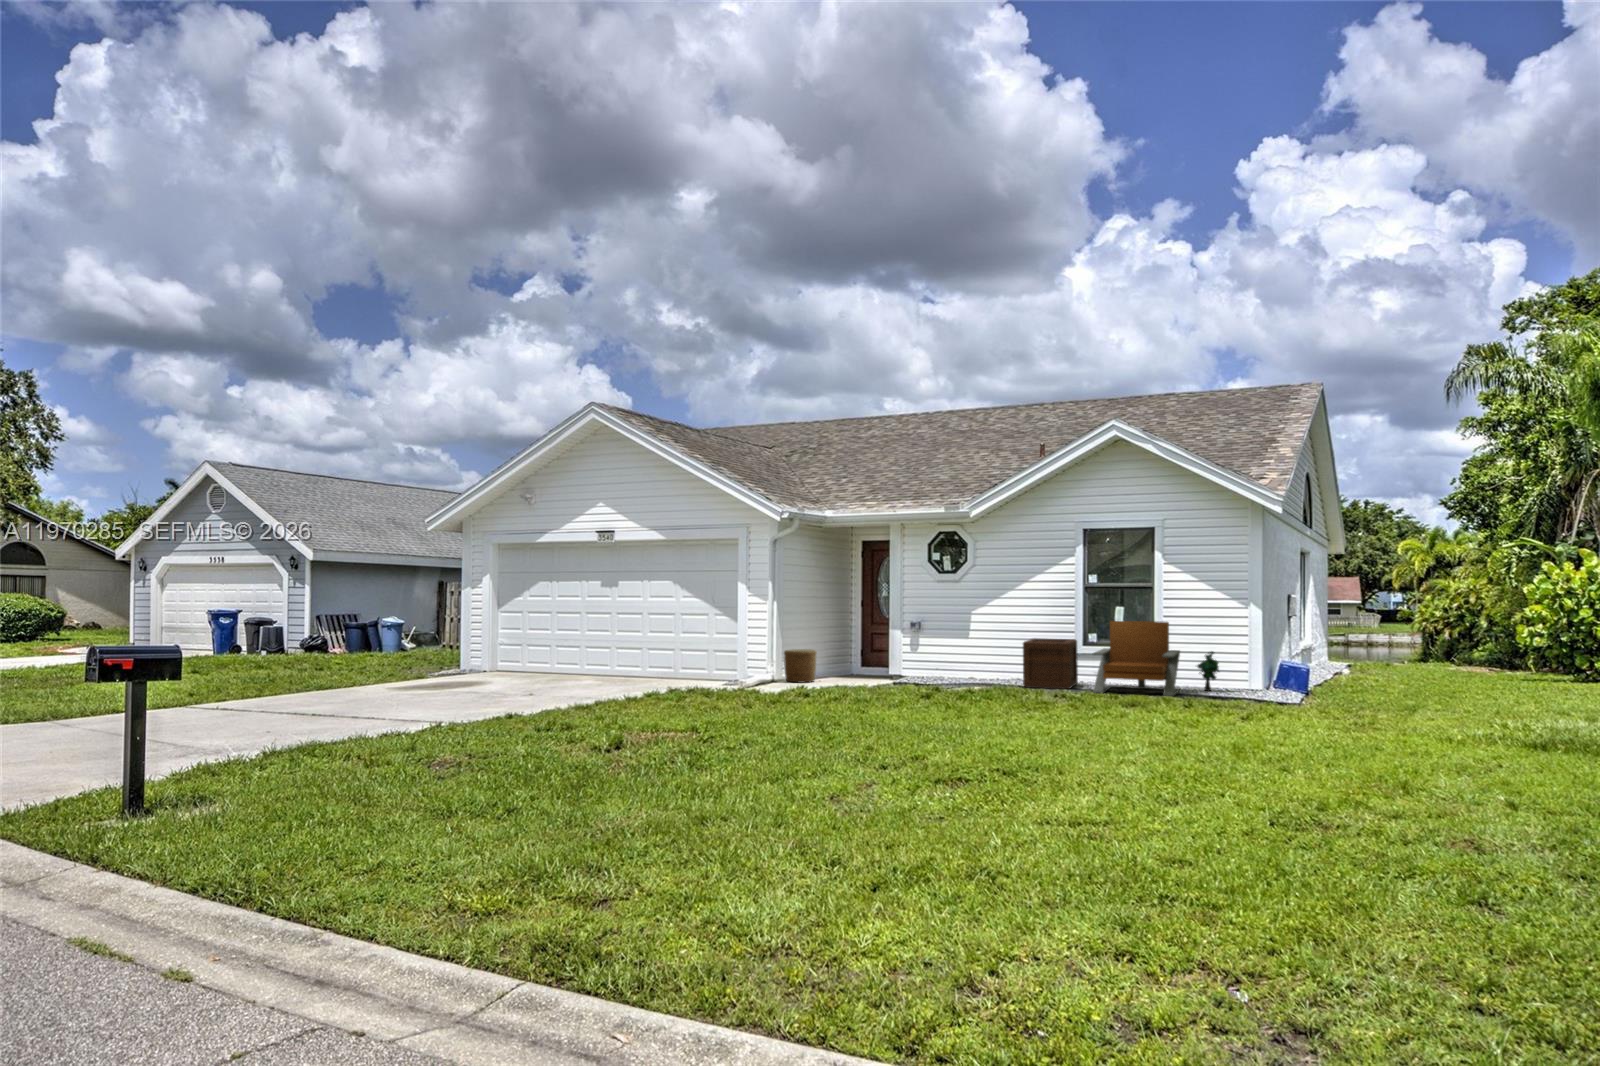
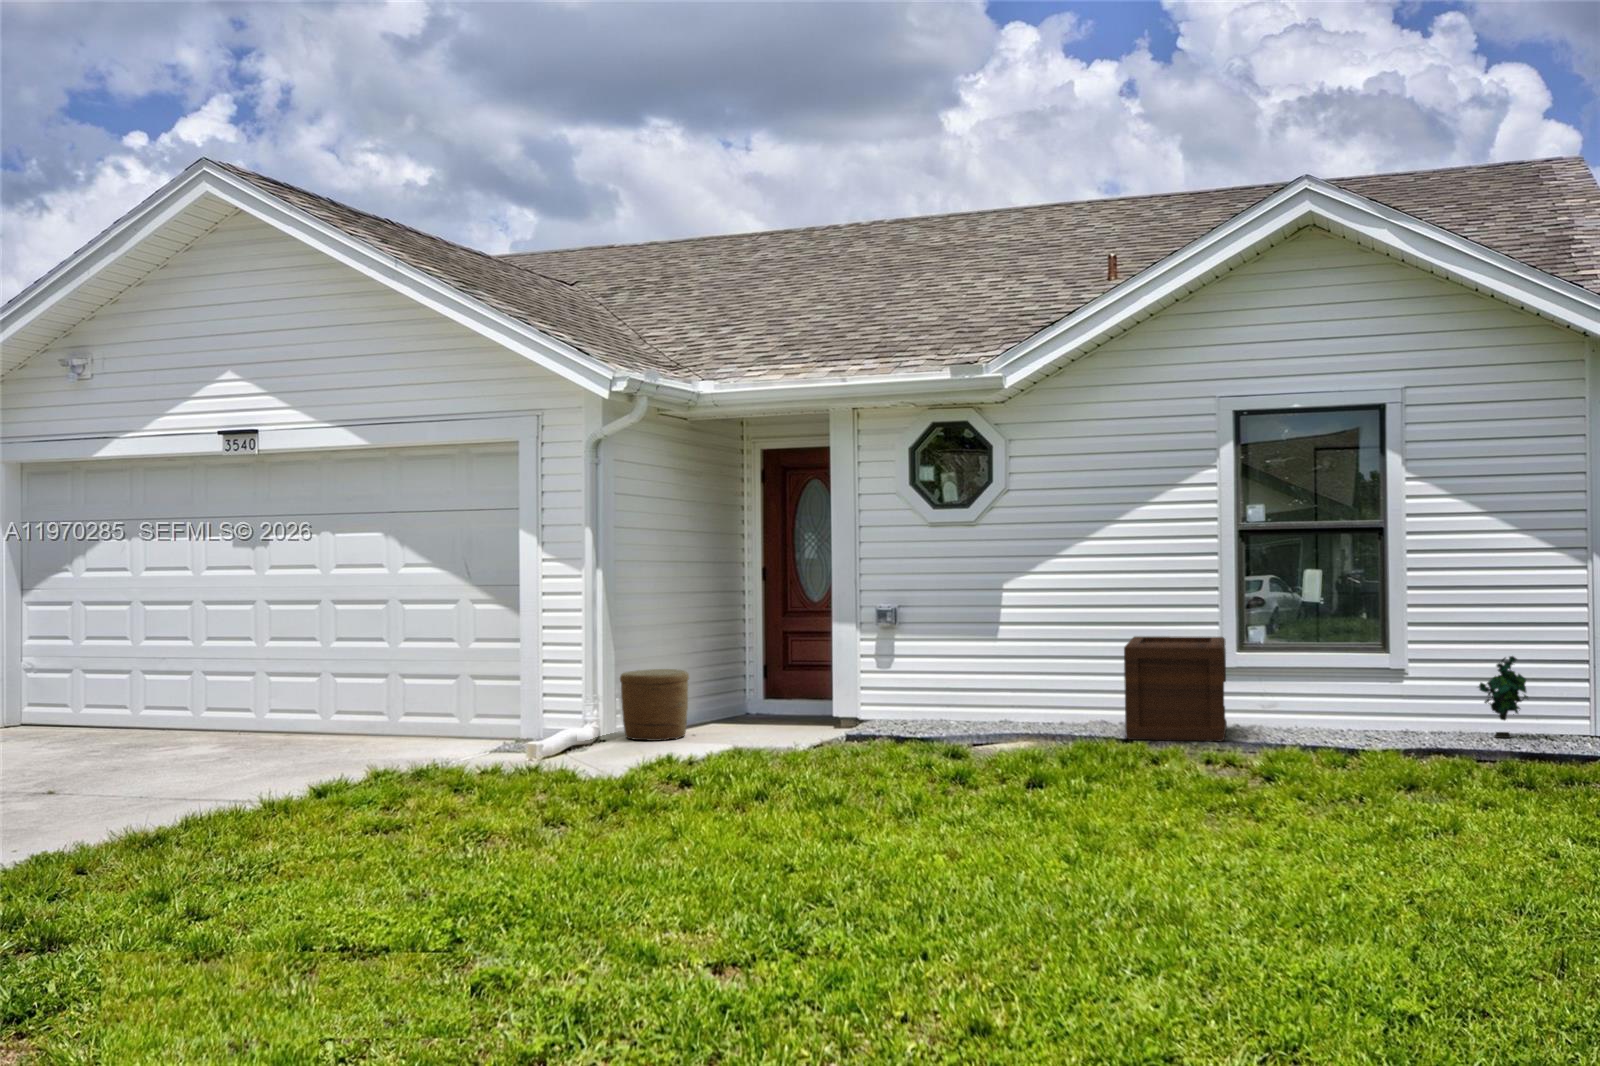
lounge chair: present [1093,621,1180,696] -> none [1281,597,1456,755]

